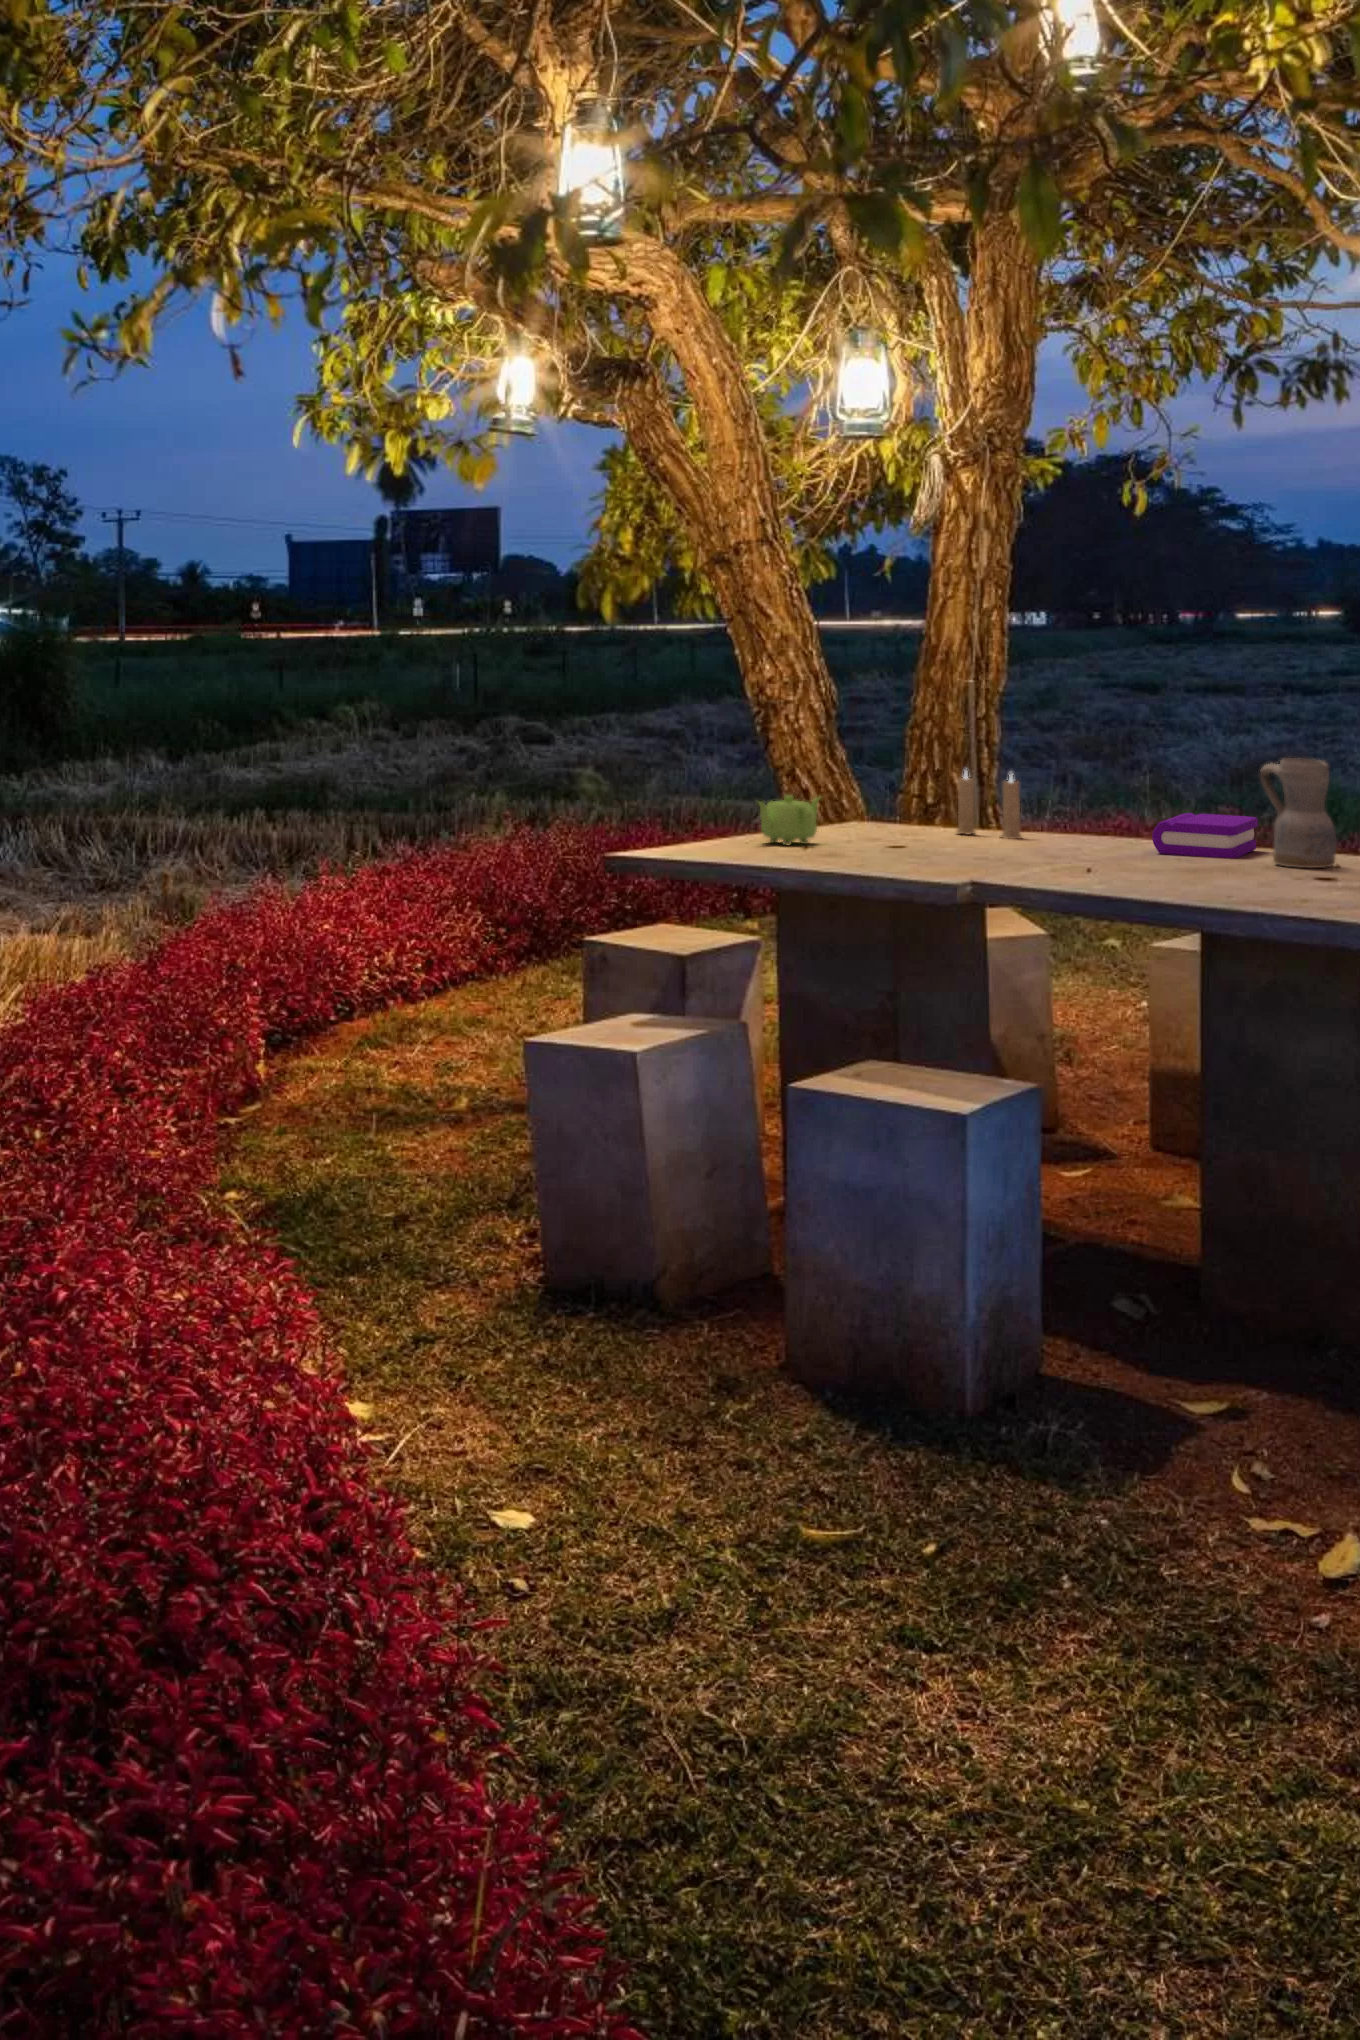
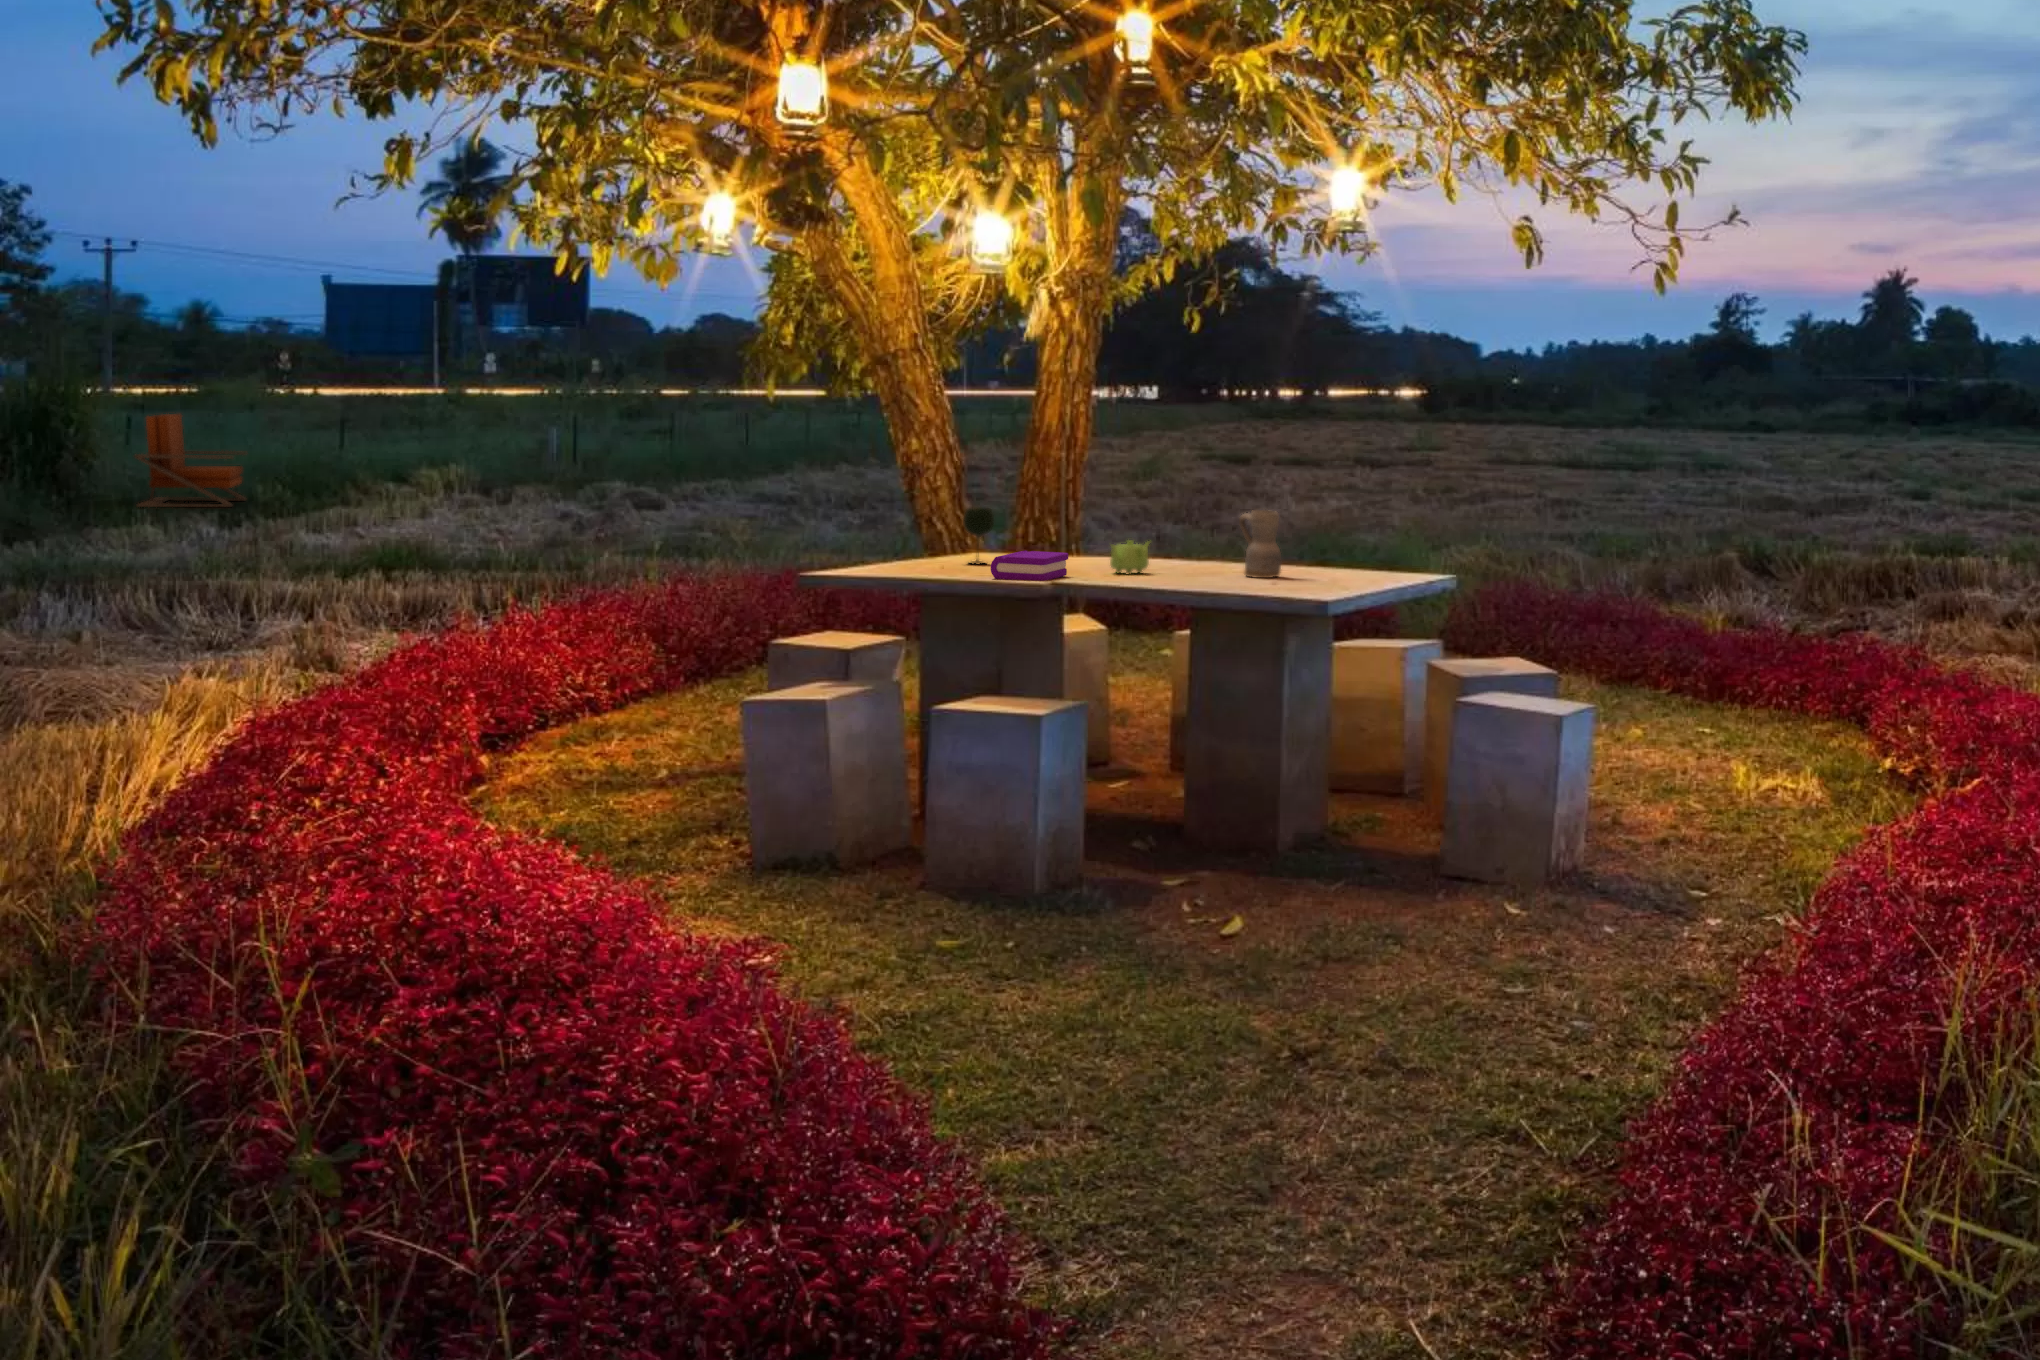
lounge chair: none [75,655,169,744] -> present [135,414,245,507]
wine glass: none [835,753,878,835] -> present [963,507,994,564]
candle: present [957,771,1021,839] -> none [1046,517,1092,566]
teapot: present [758,795,820,846] -> present [1110,540,1150,574]
book: present [1152,813,1258,858] -> present [991,551,1068,581]

